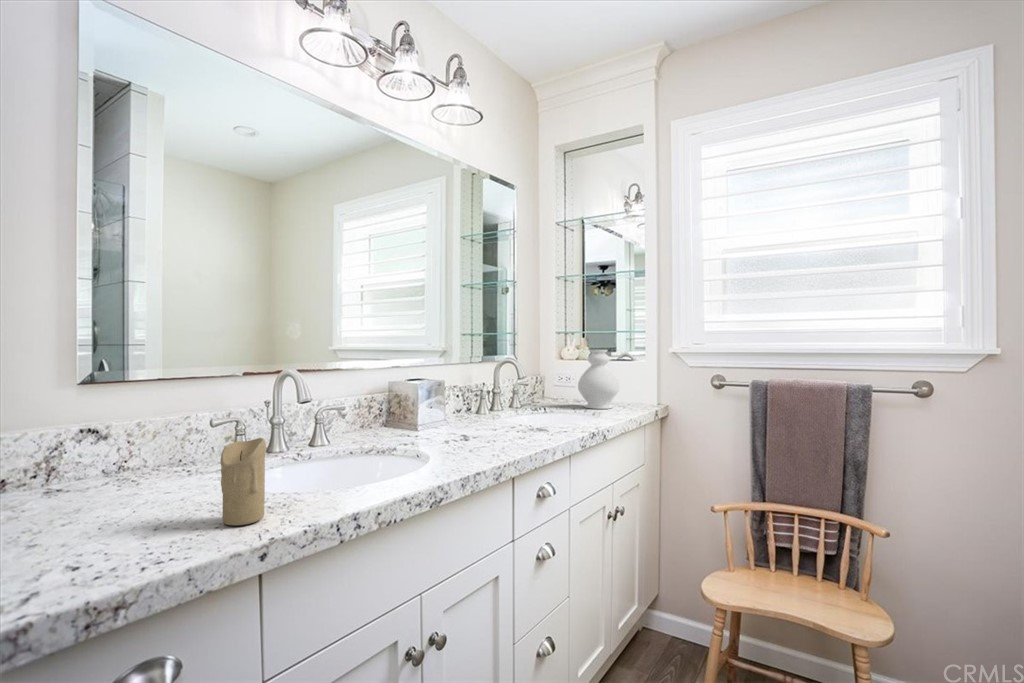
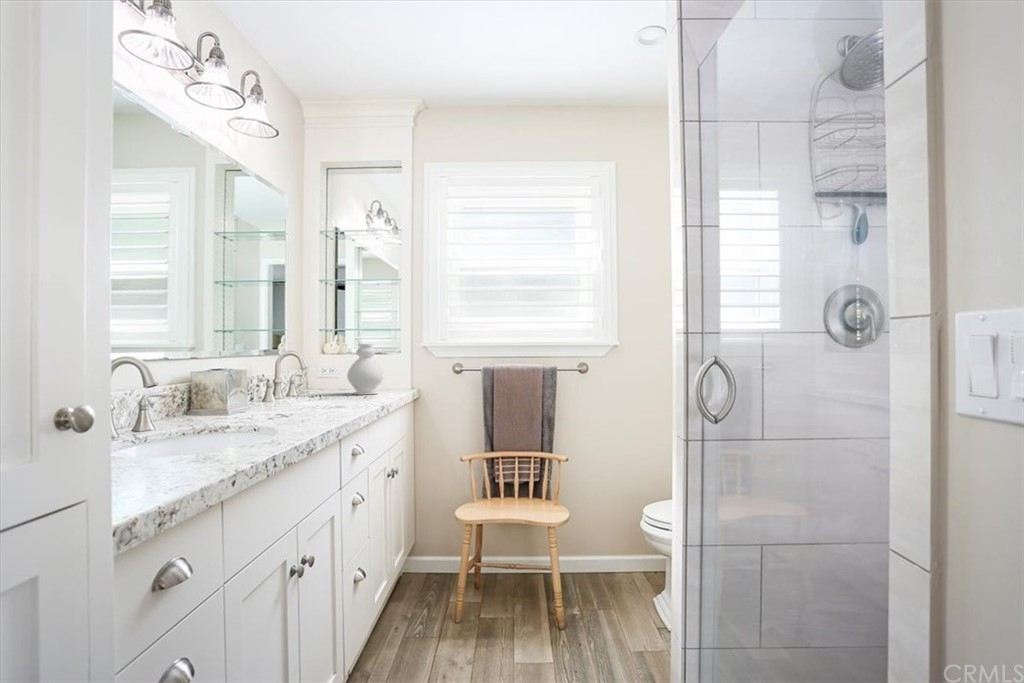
candle: present [221,438,266,525] -> none [173,404,209,469]

